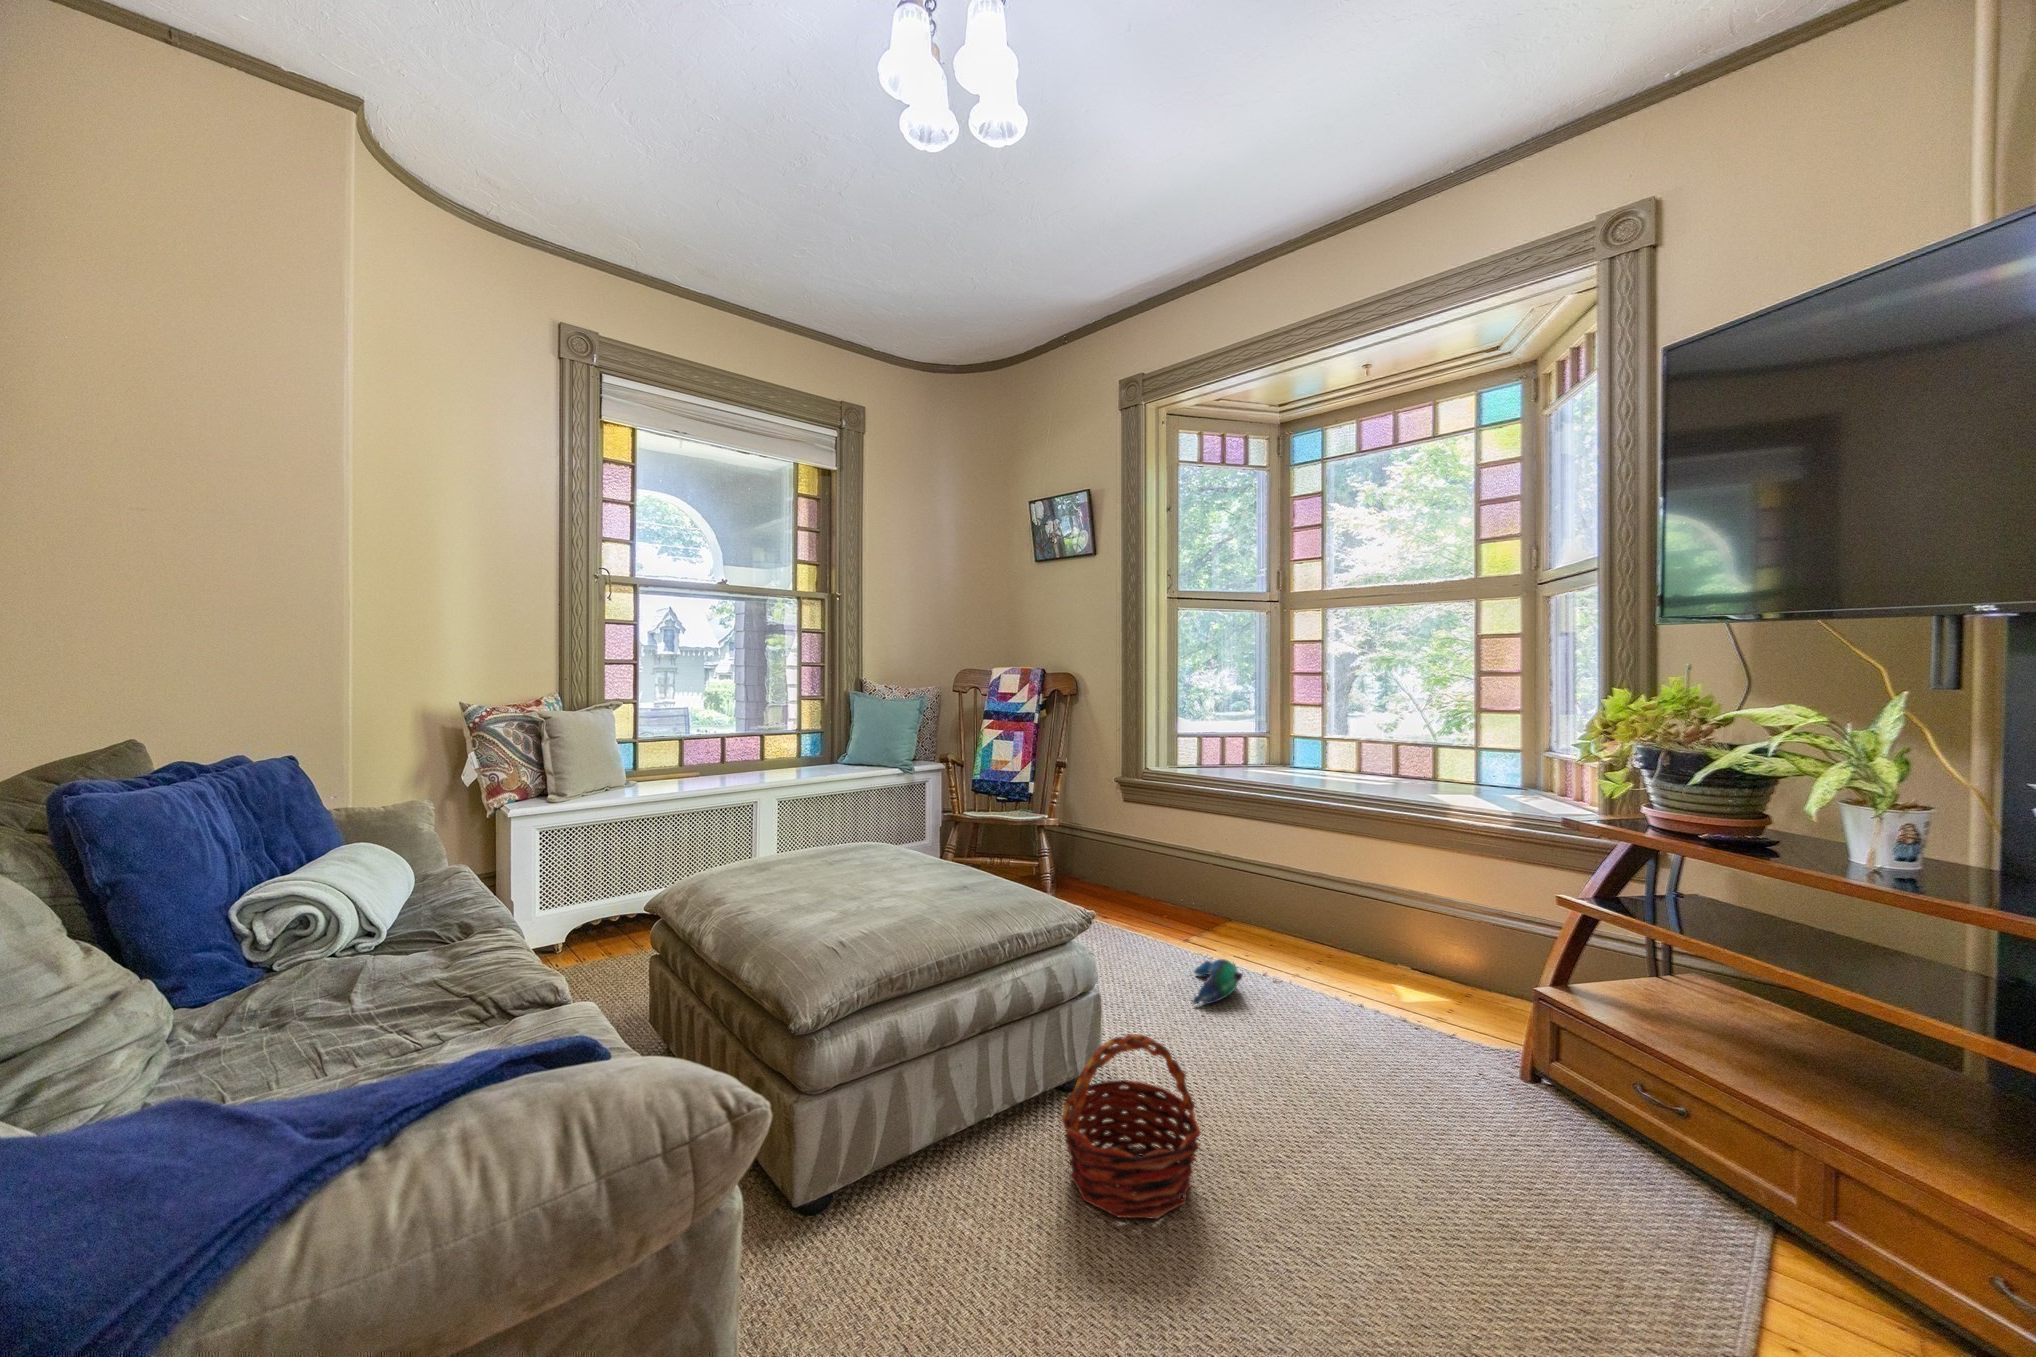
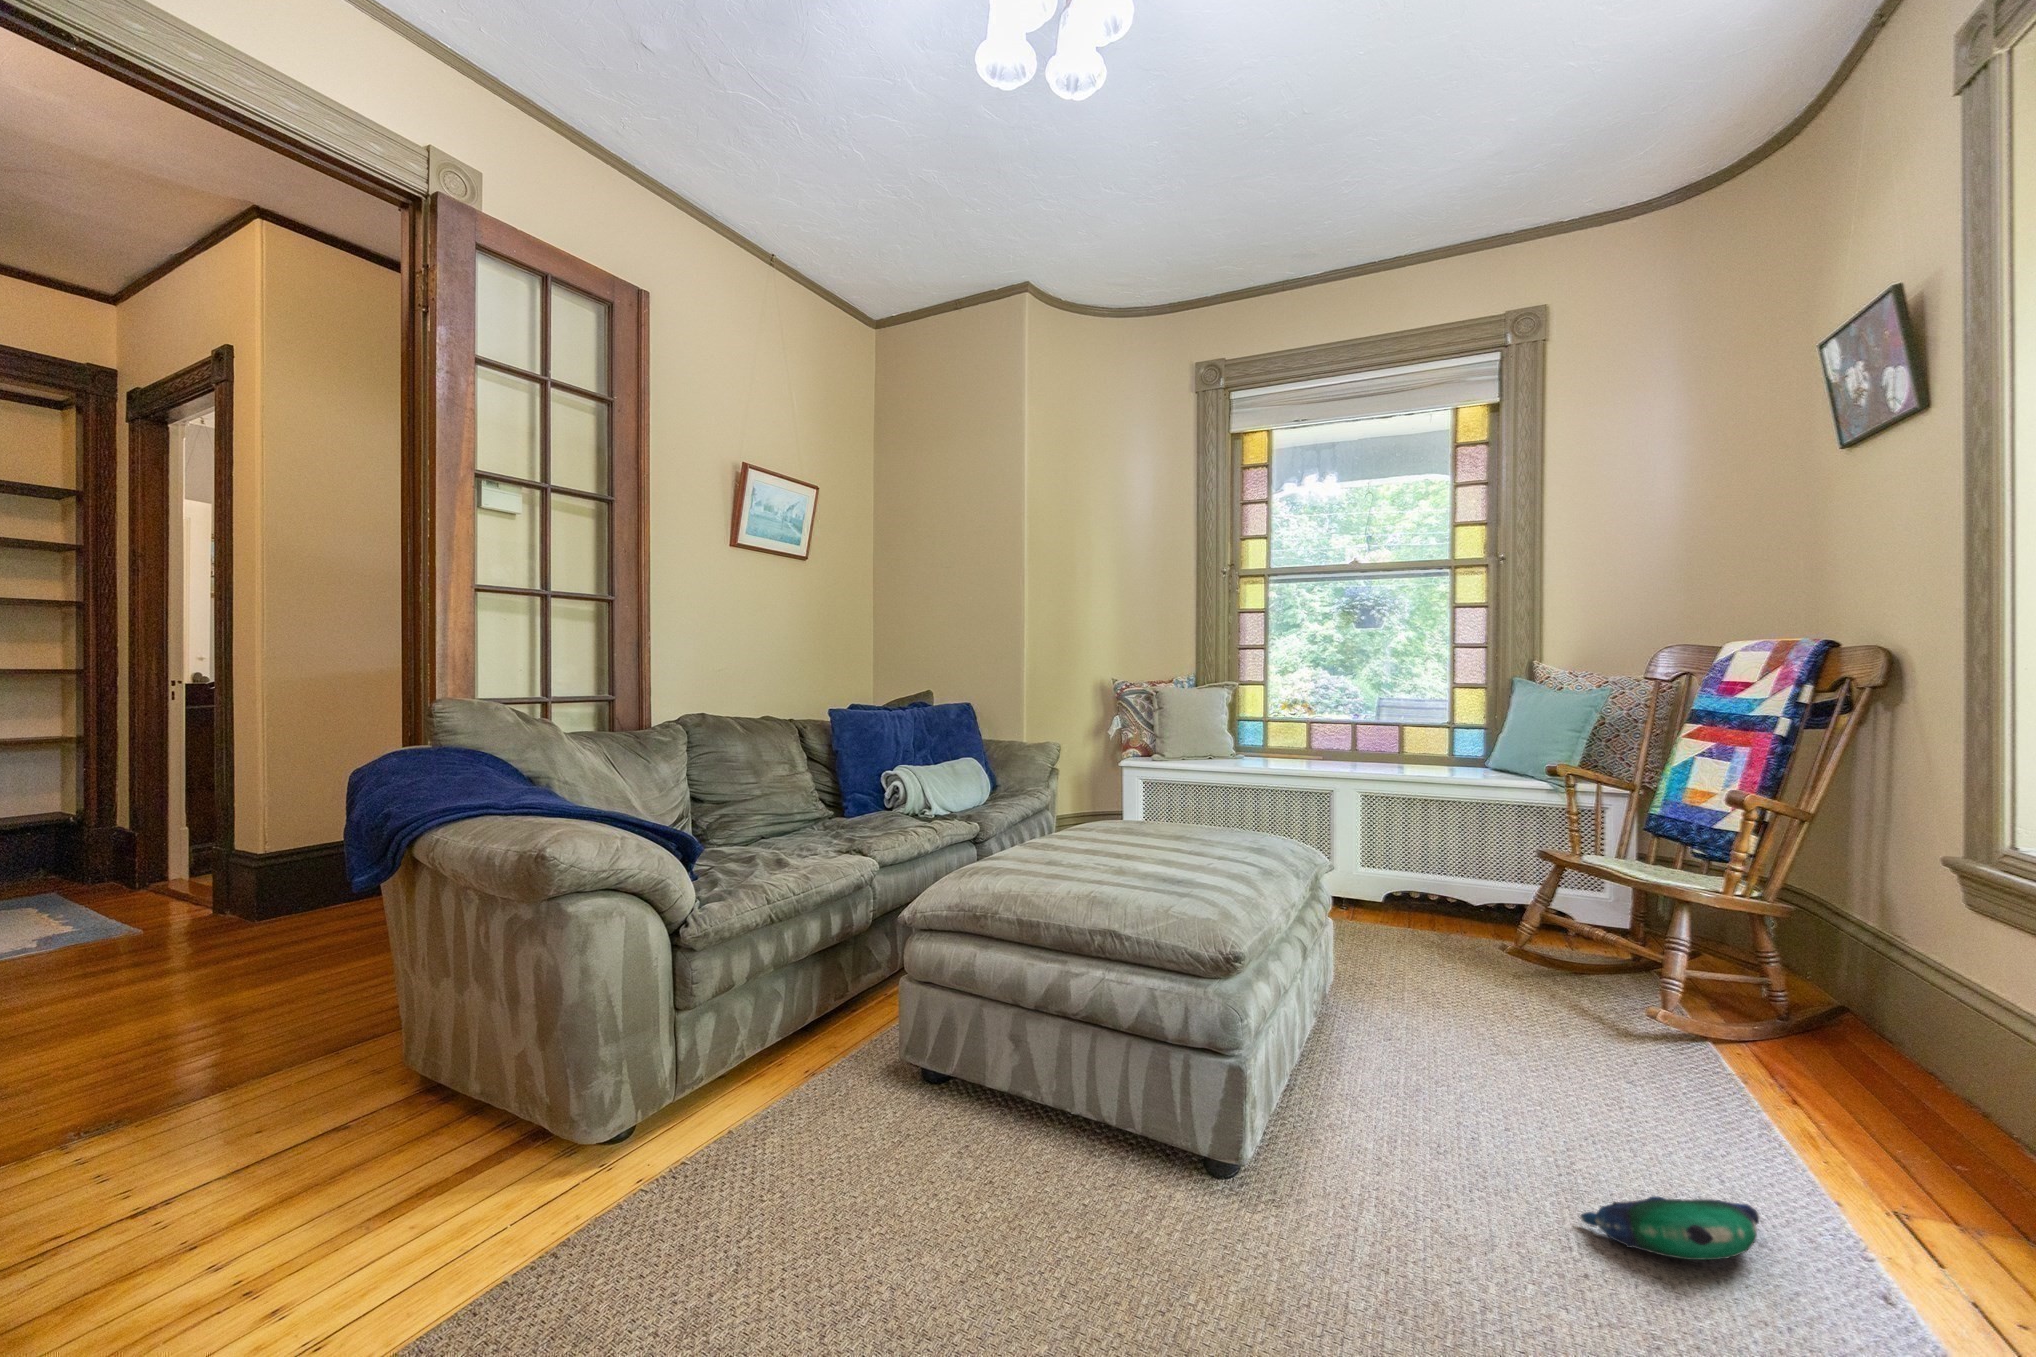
basket: present [1062,1034,1201,1219] -> none [1012,1049,1169,1264]

